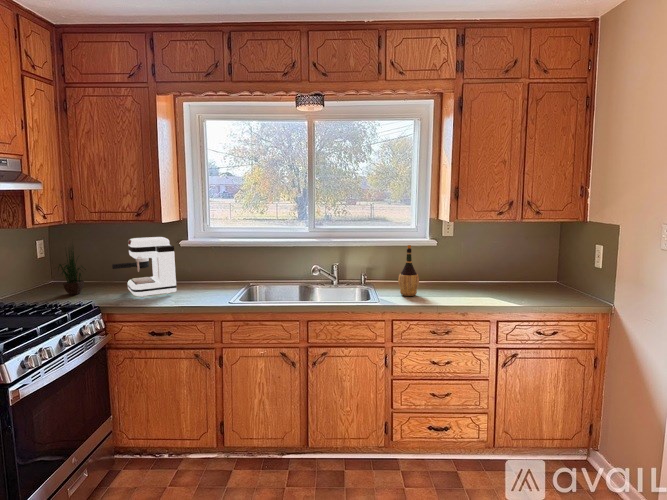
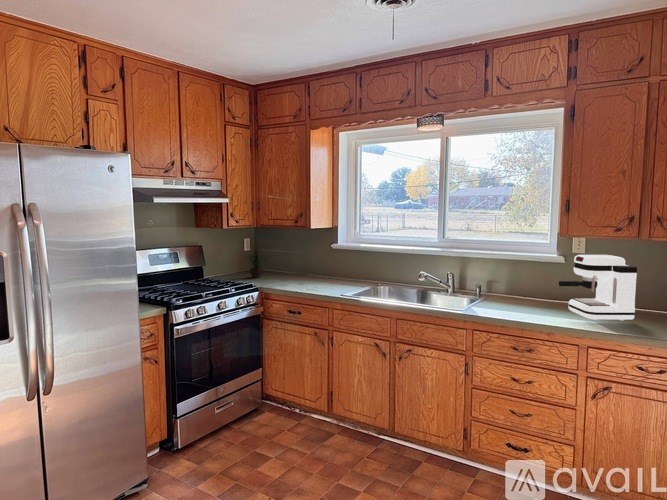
coffee maker: present [112,237,177,297] -> present [559,255,637,321]
wine bottle: present [398,245,419,296] -> none [496,258,518,310]

